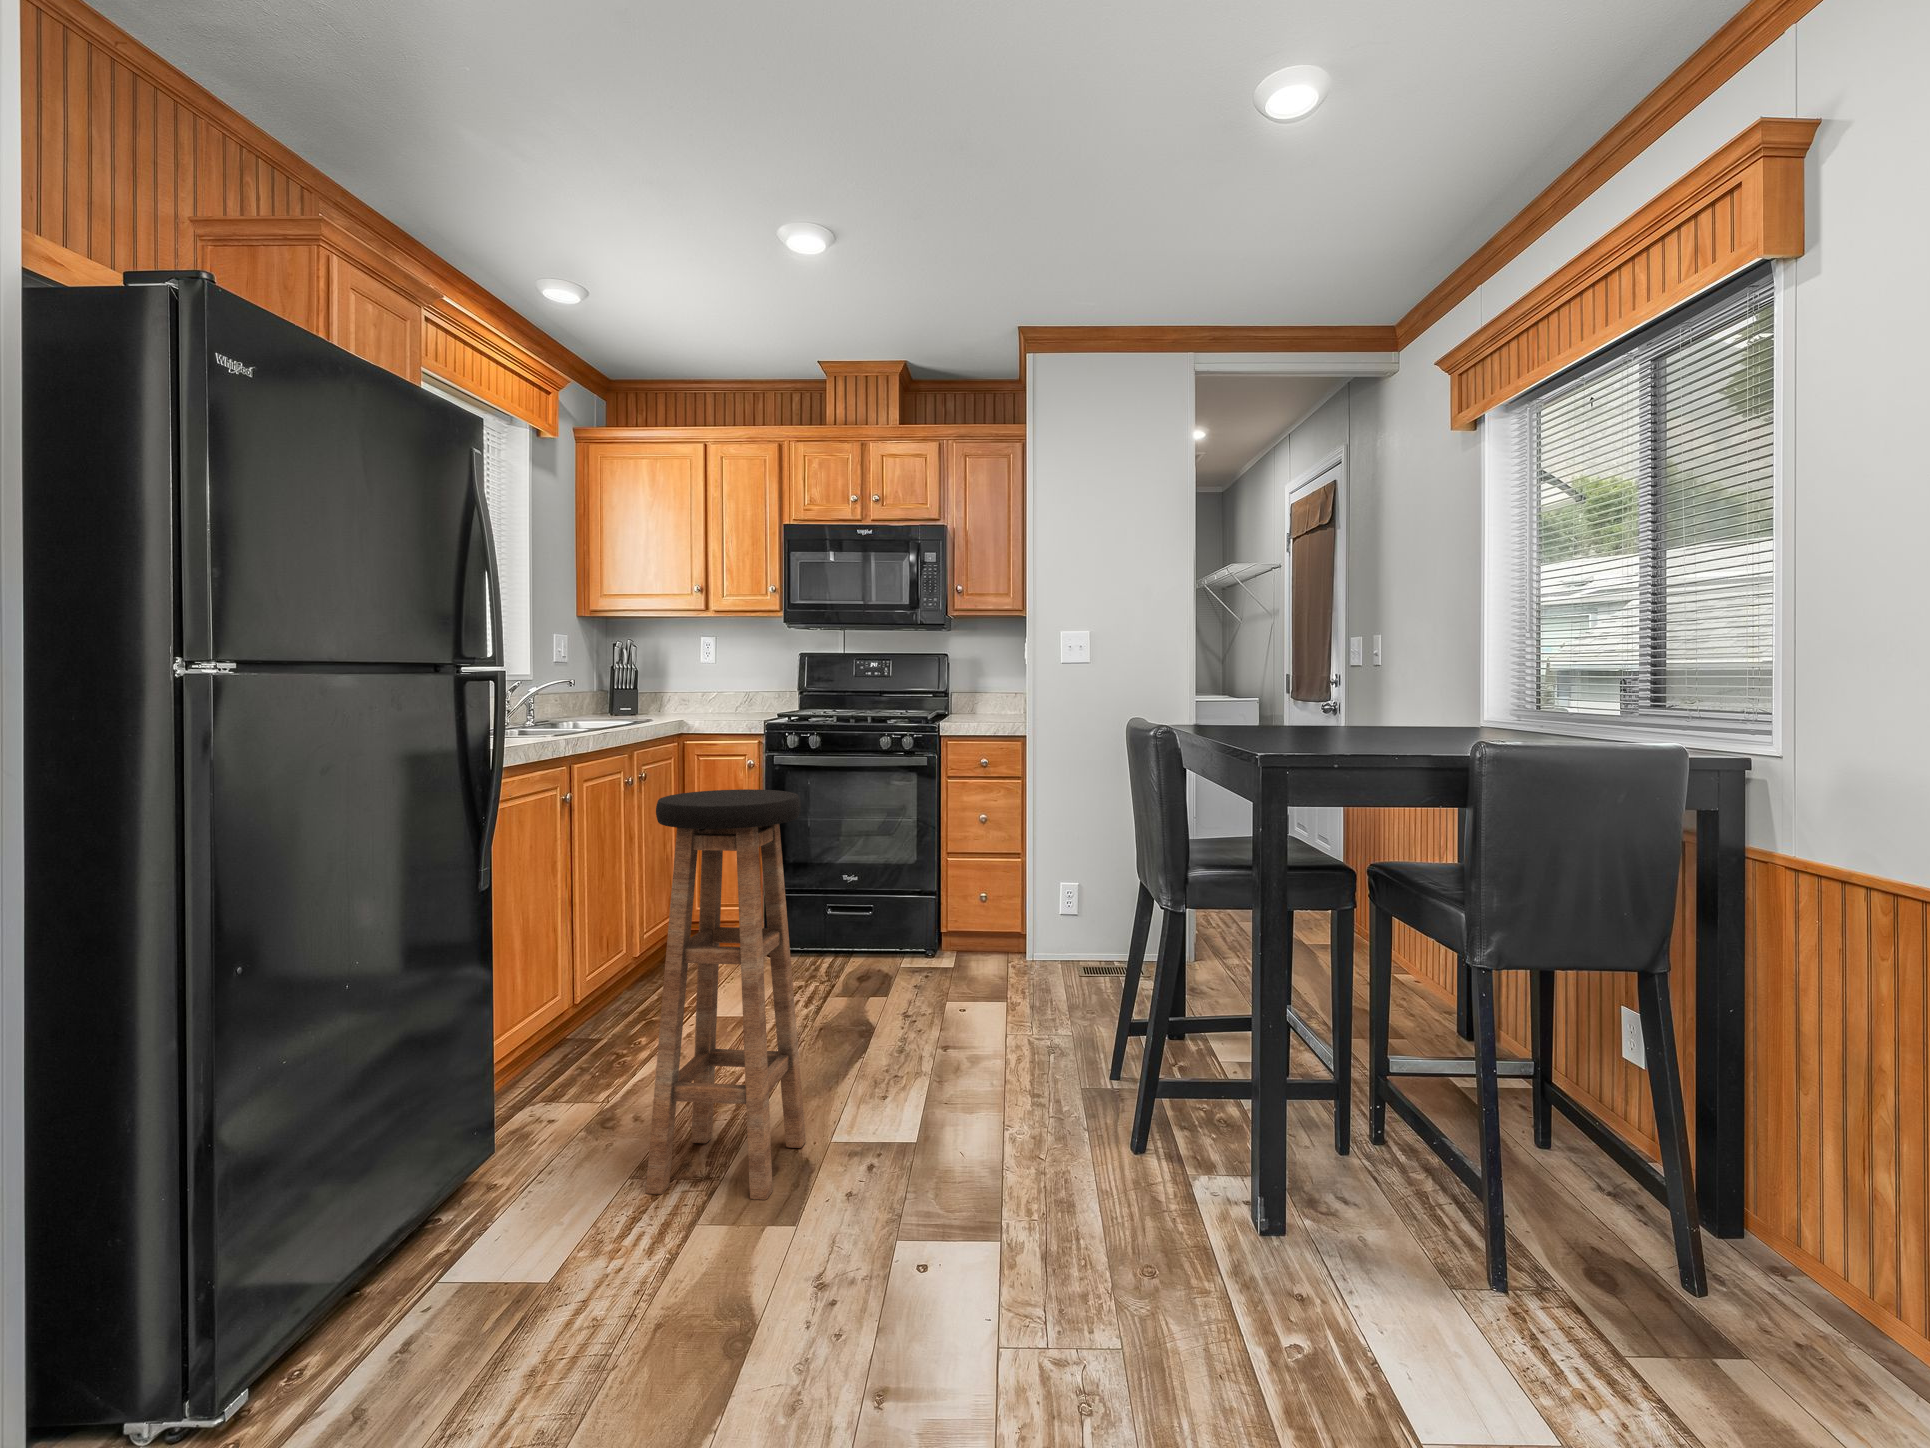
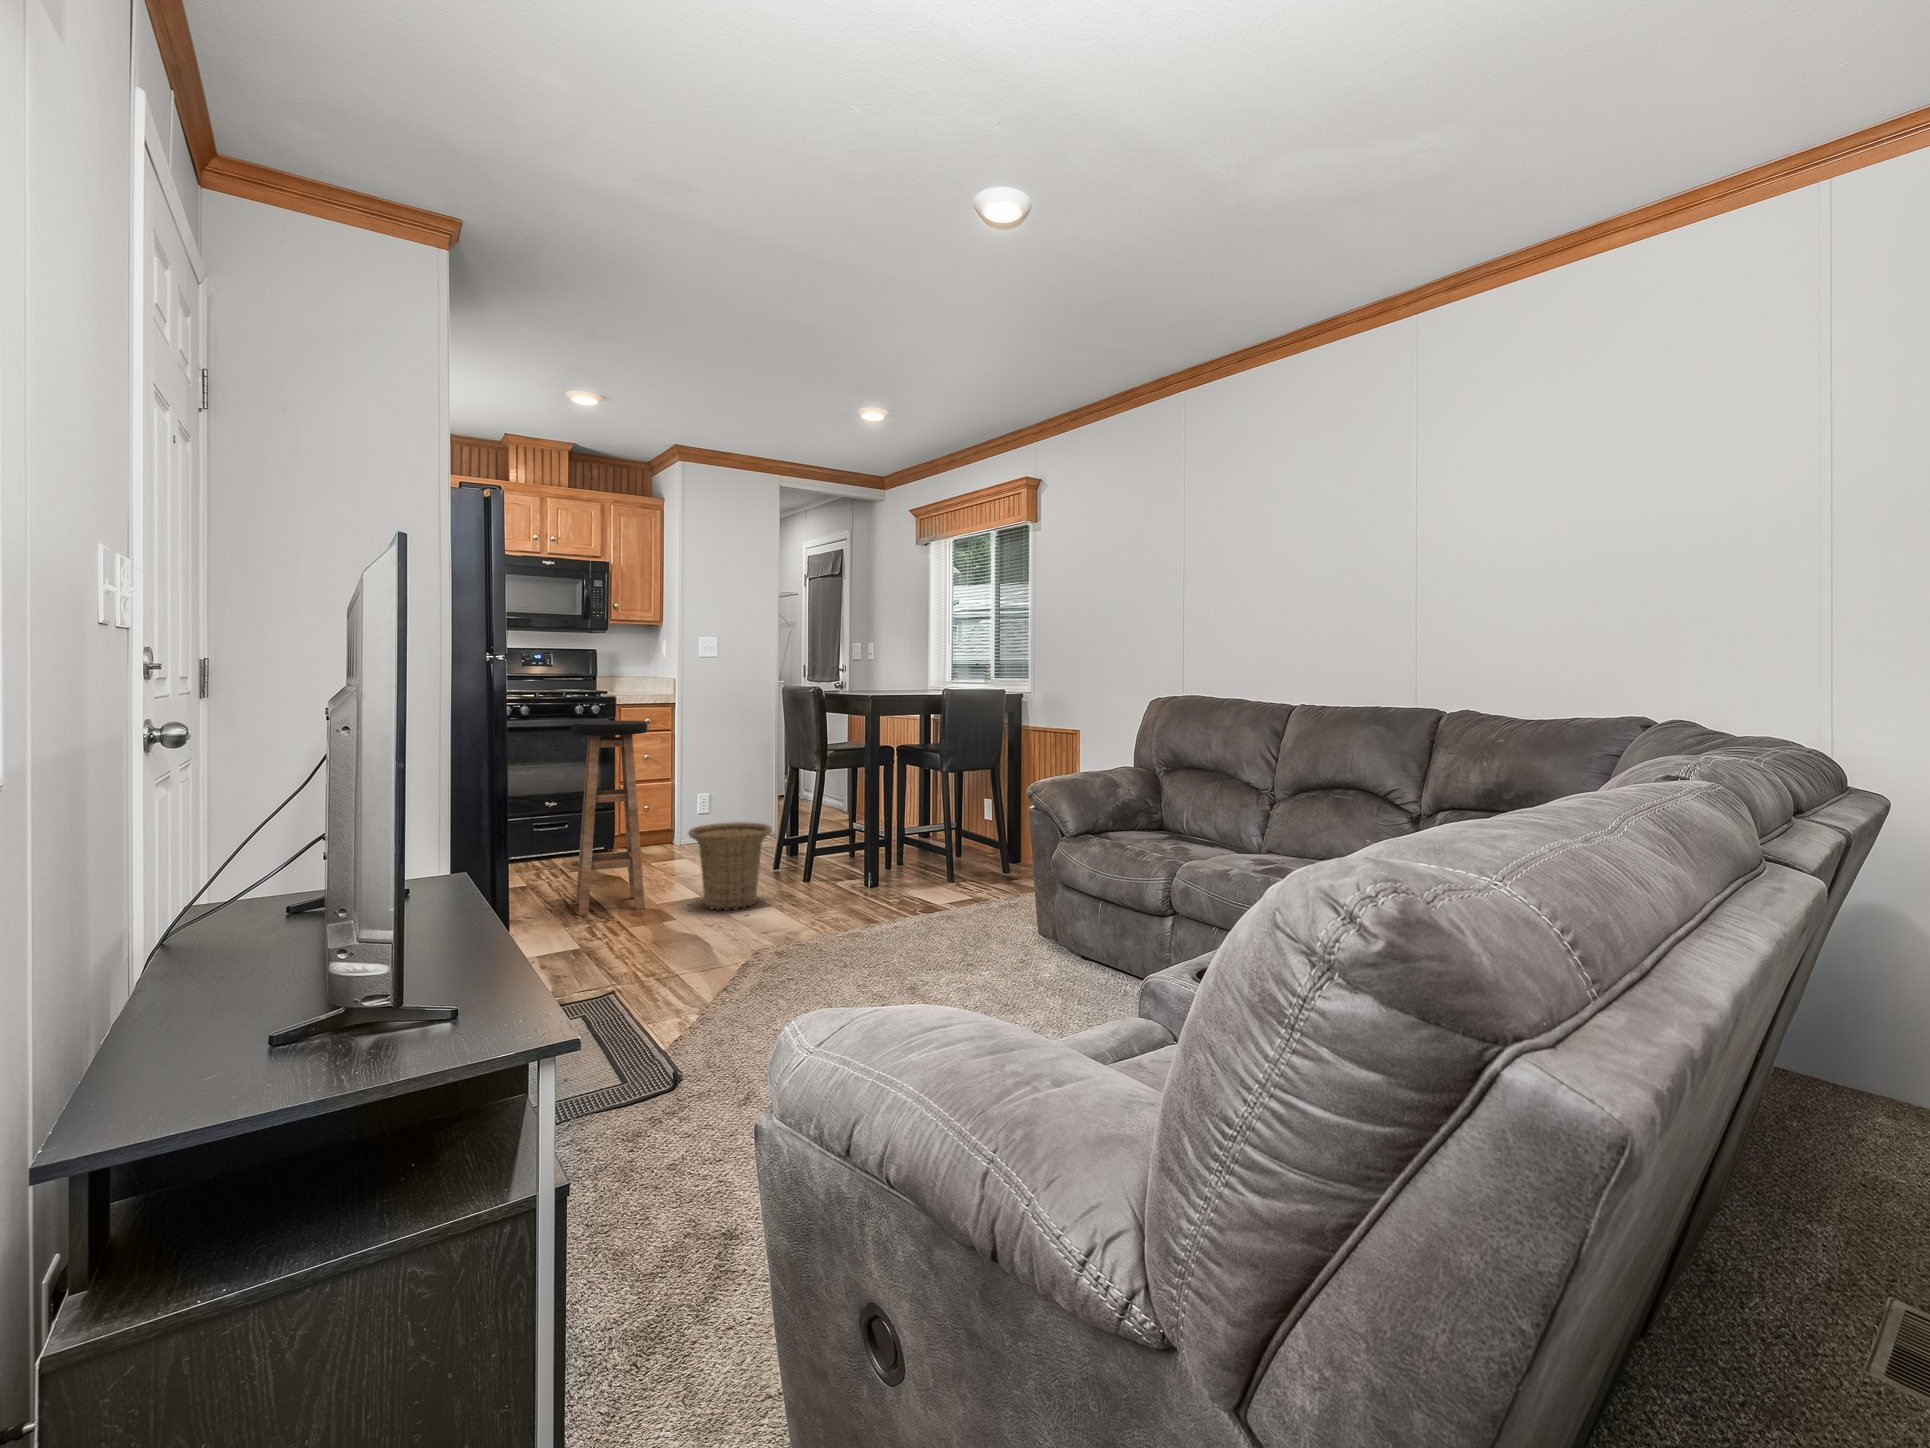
basket: none [828,1028,1015,1268] -> present [689,822,772,910]

